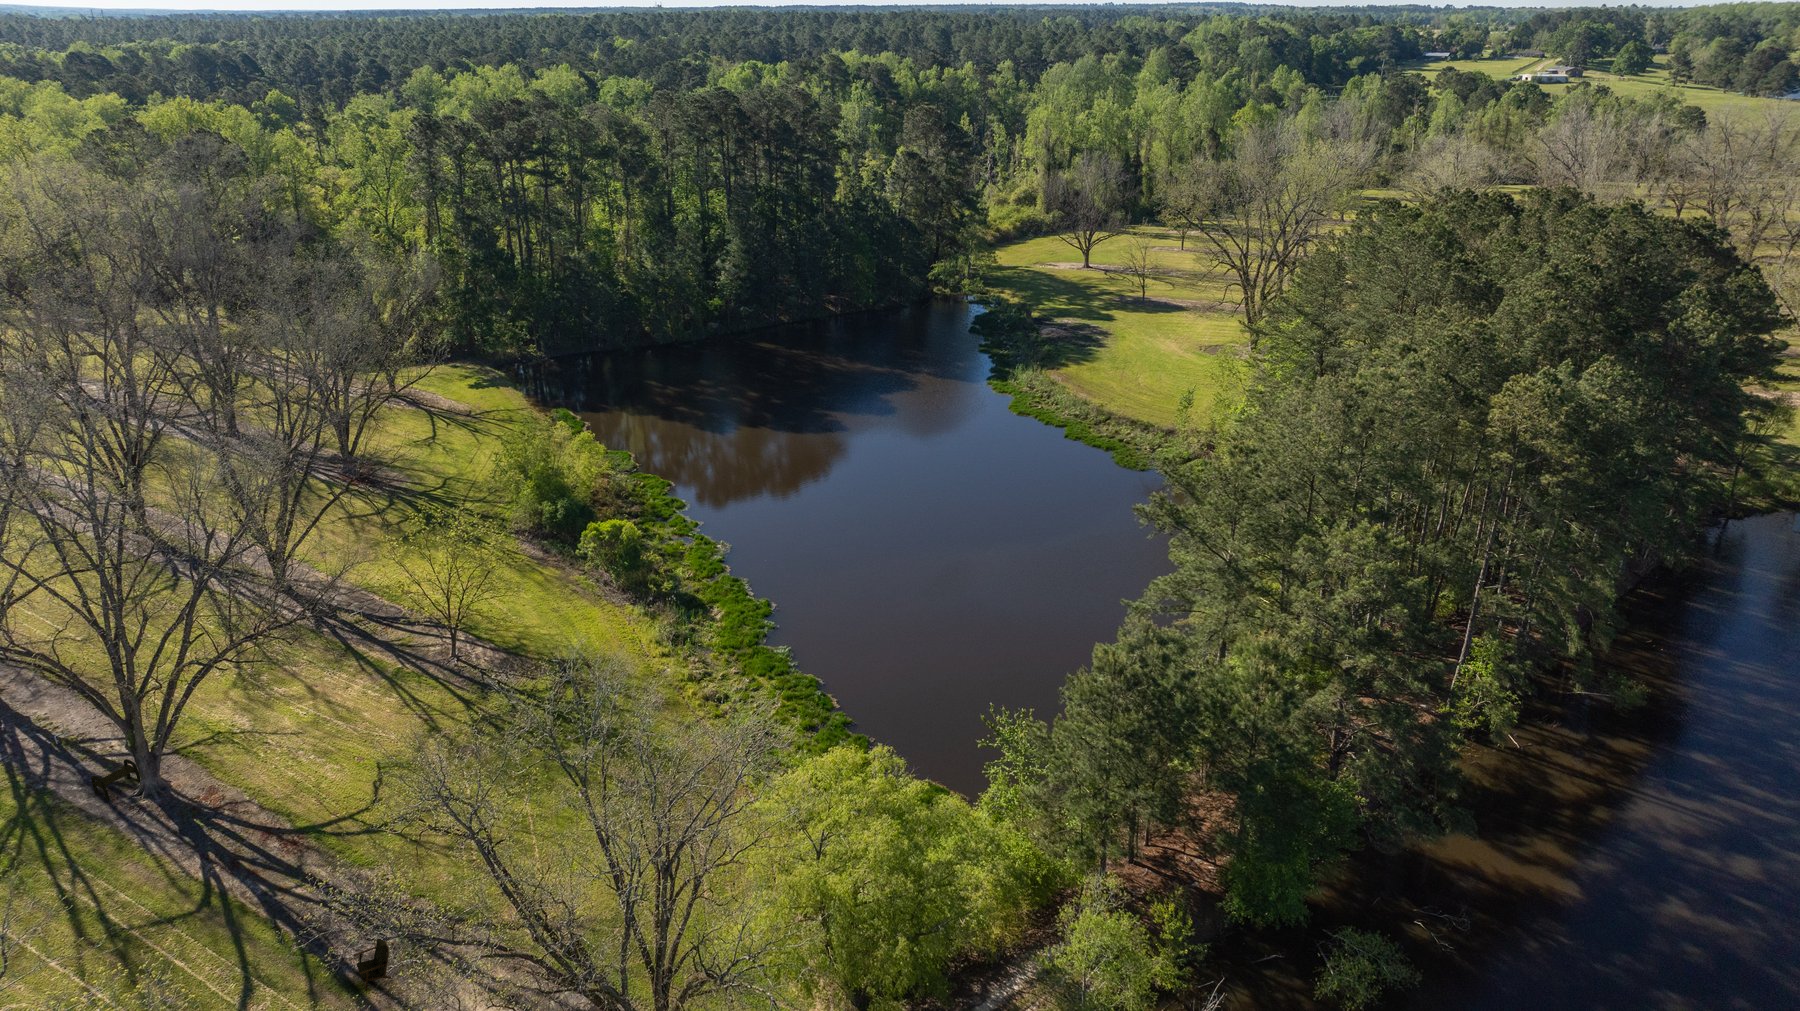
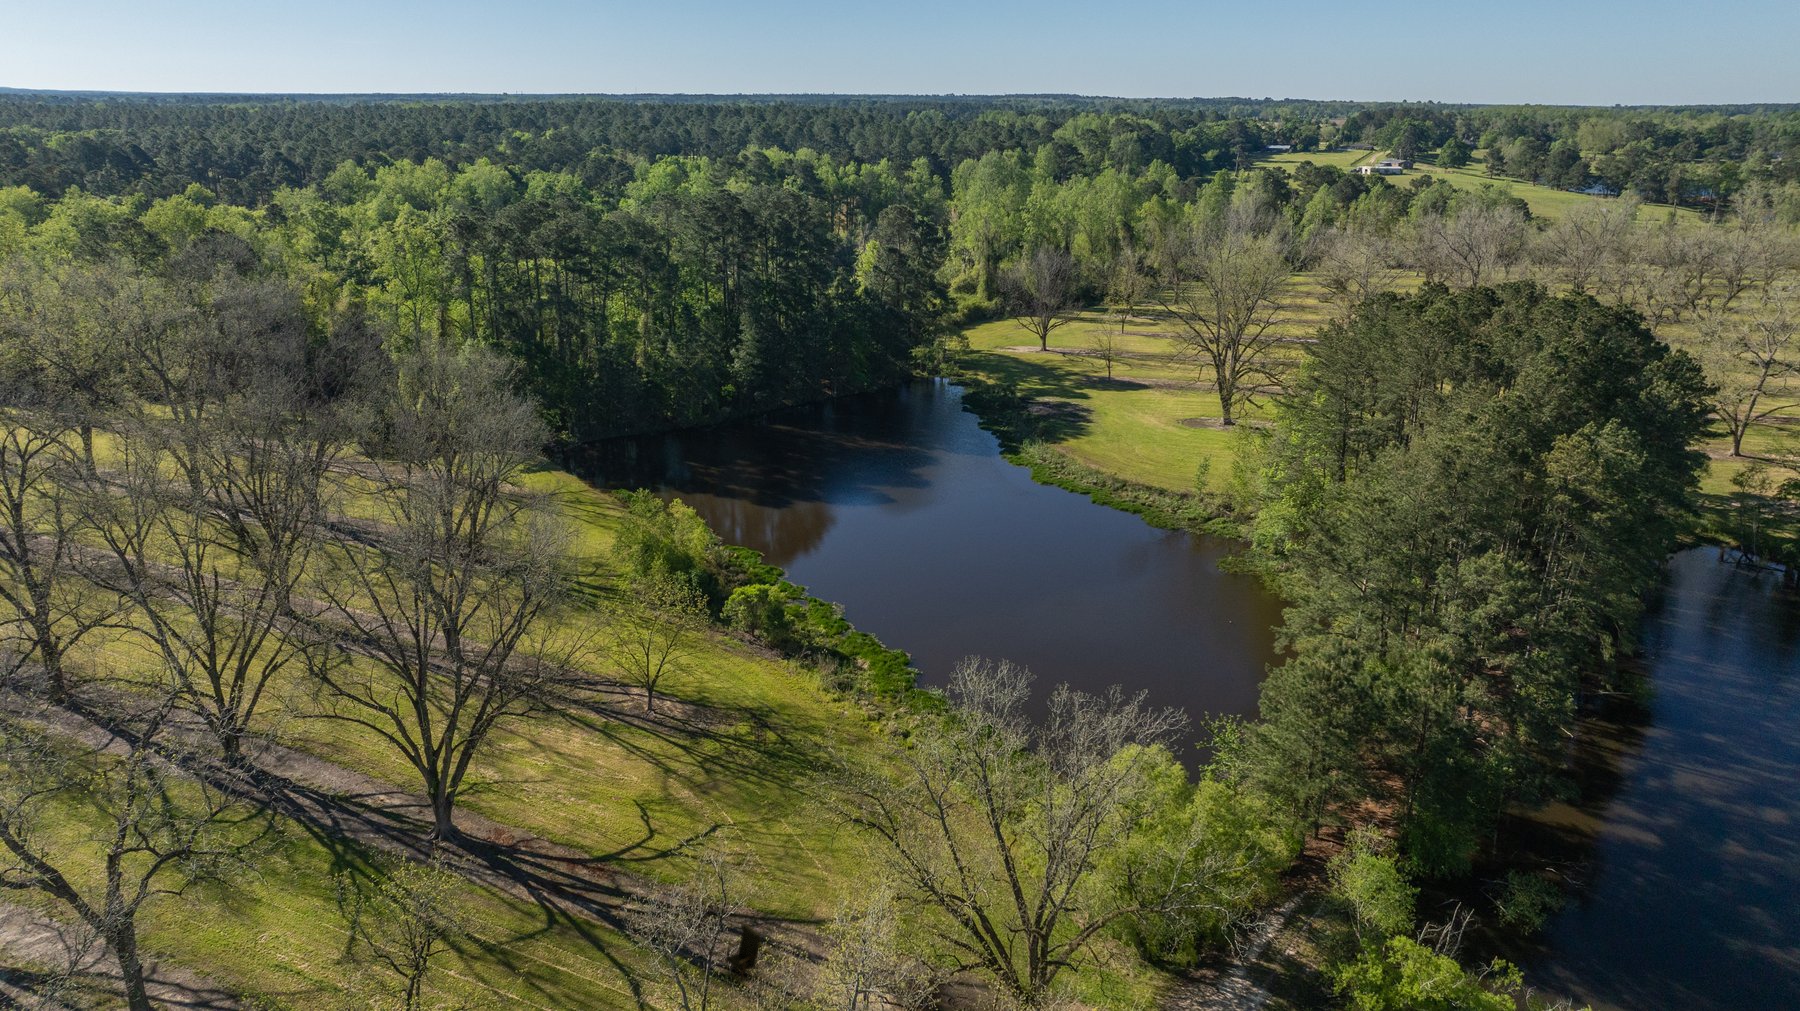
bench: present [91,759,140,801] -> none [391,805,432,845]

